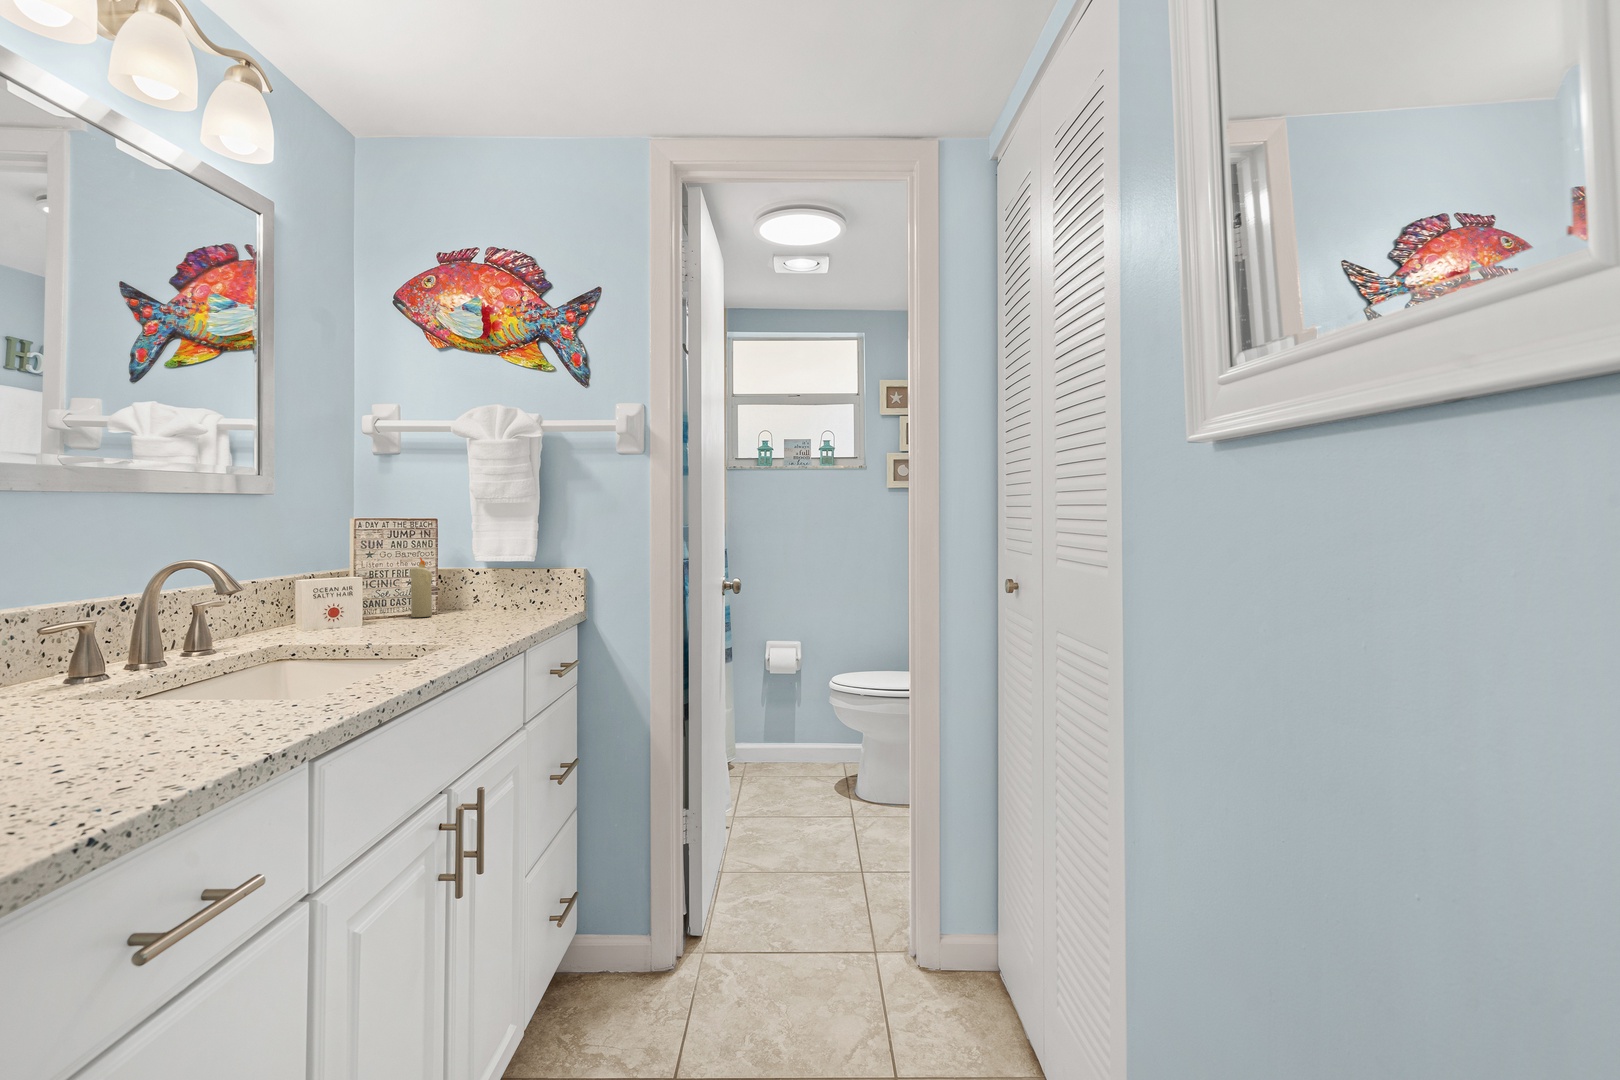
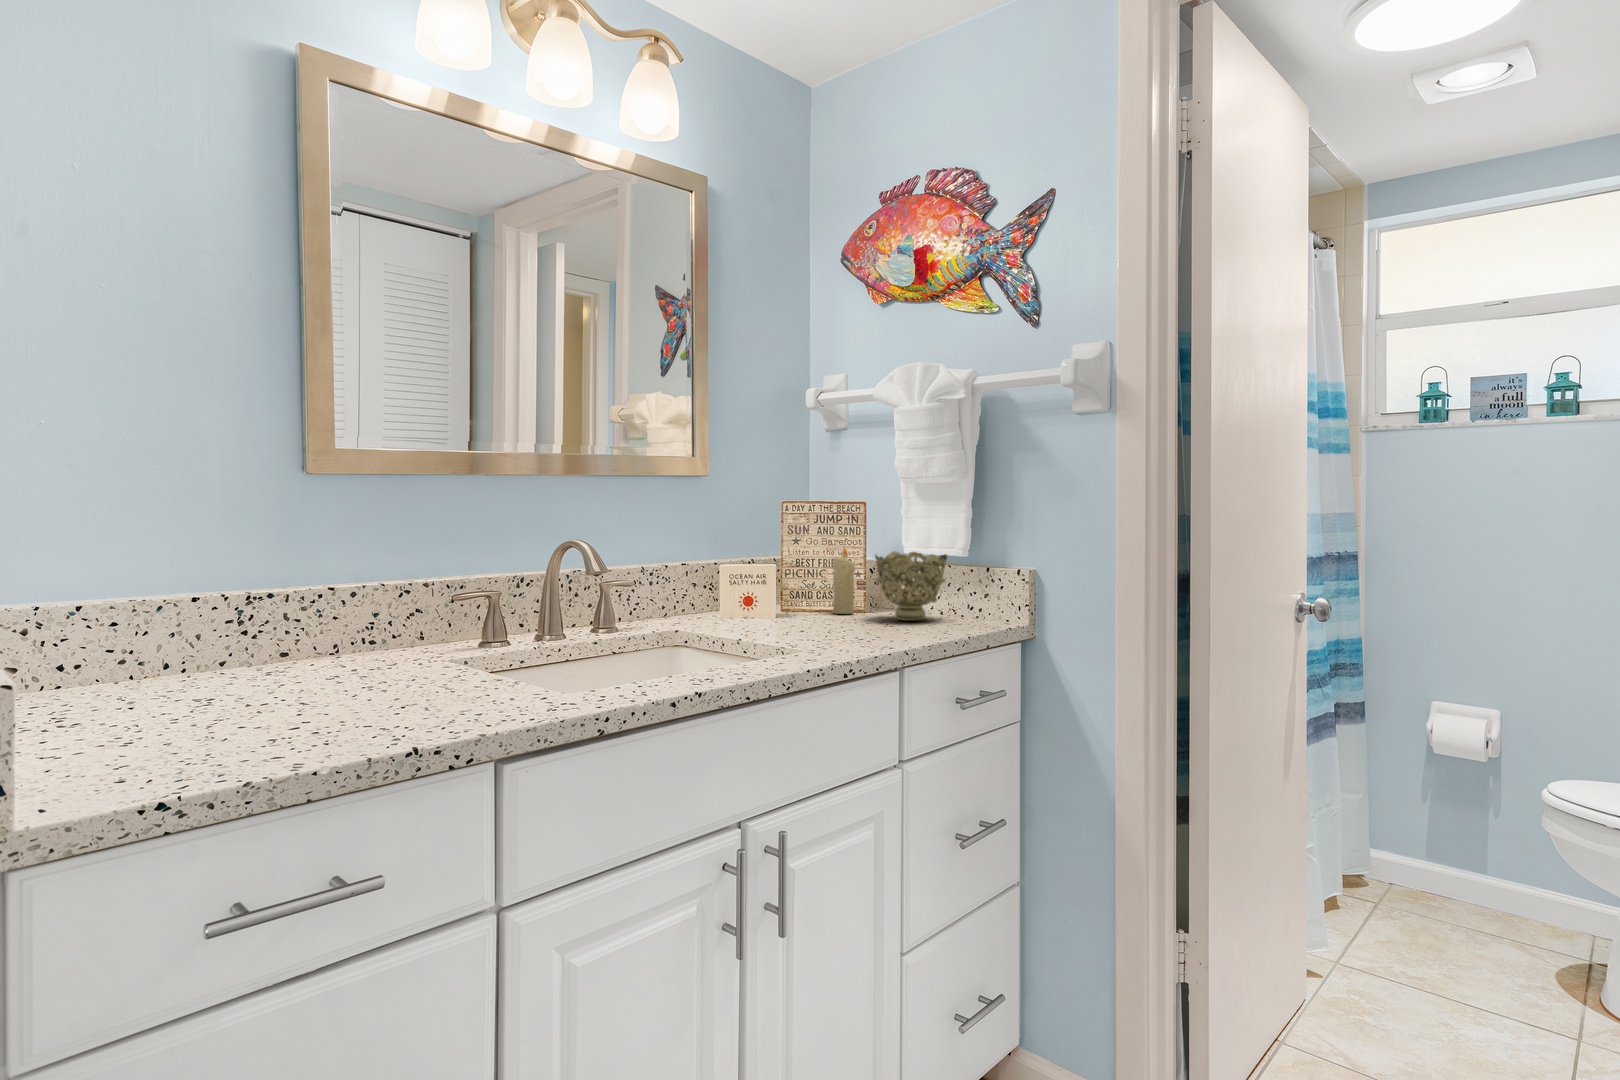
decorative bowl: none [461,560,525,617] -> present [875,552,947,621]

